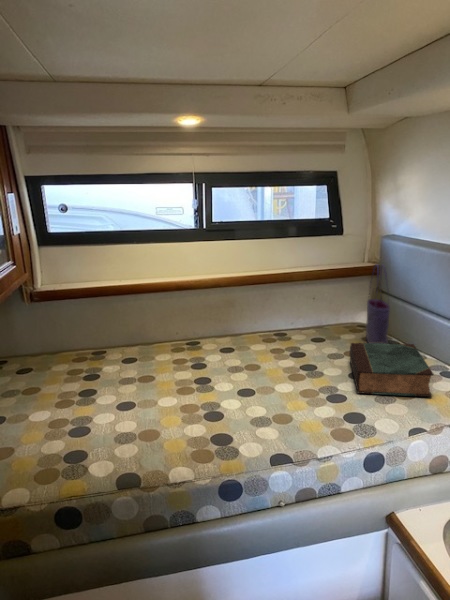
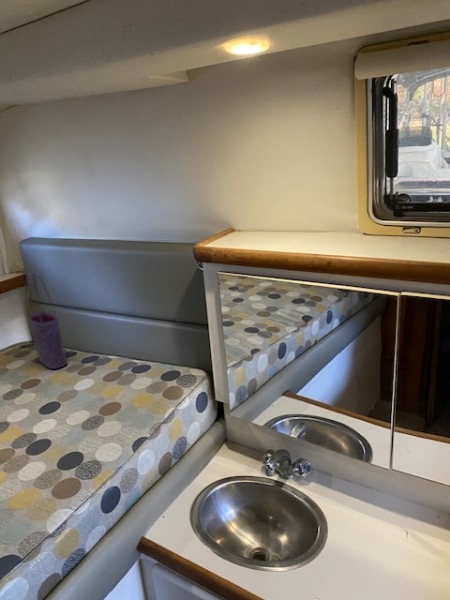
book: present [350,343,434,397] -> none [28,350,135,429]

